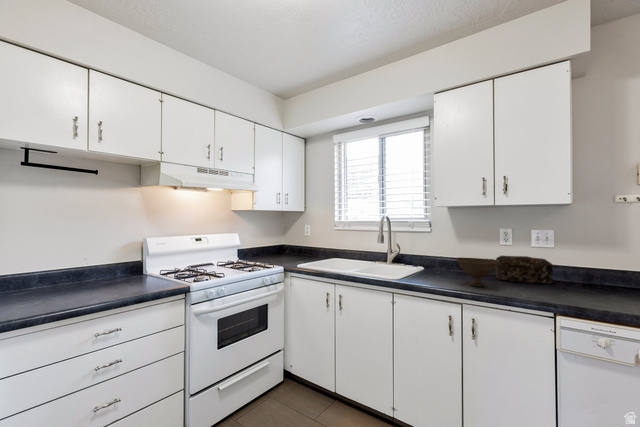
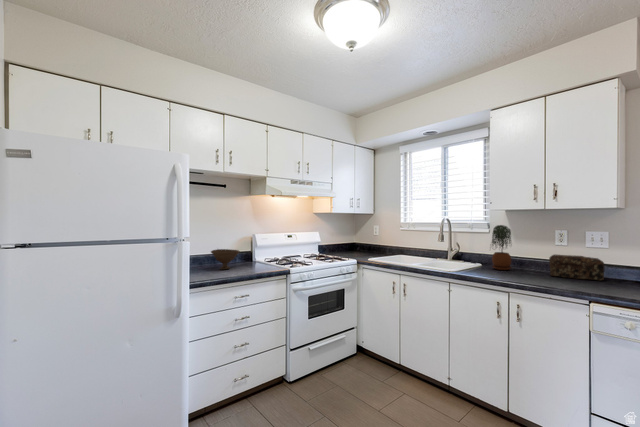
potted plant: none [434,223,456,274] -> present [492,225,511,270]
bowl: present [456,258,500,286] -> present [211,249,240,269]

